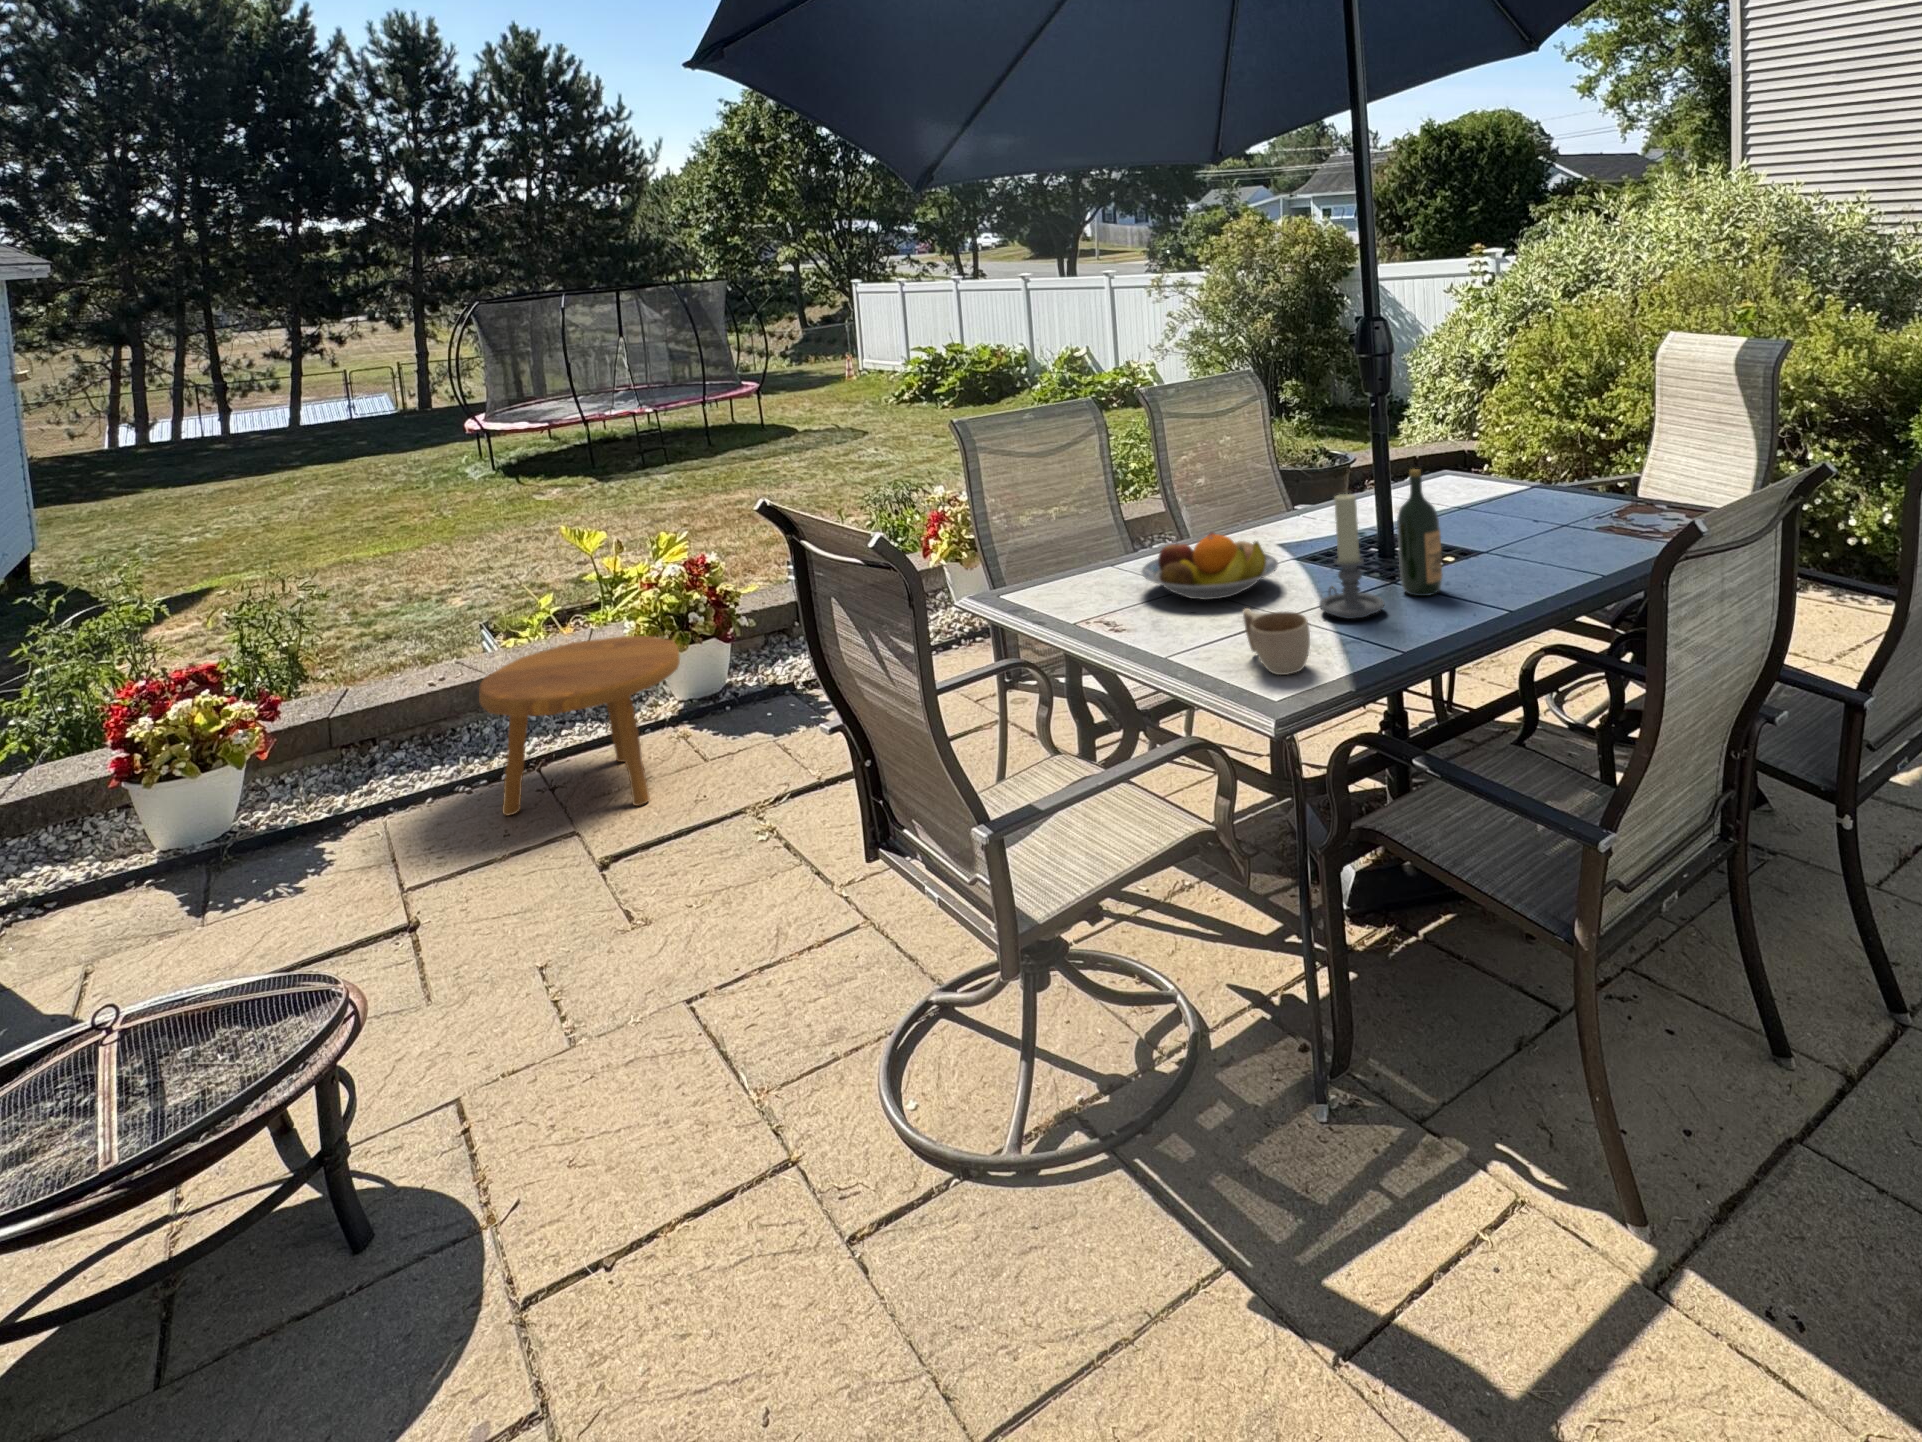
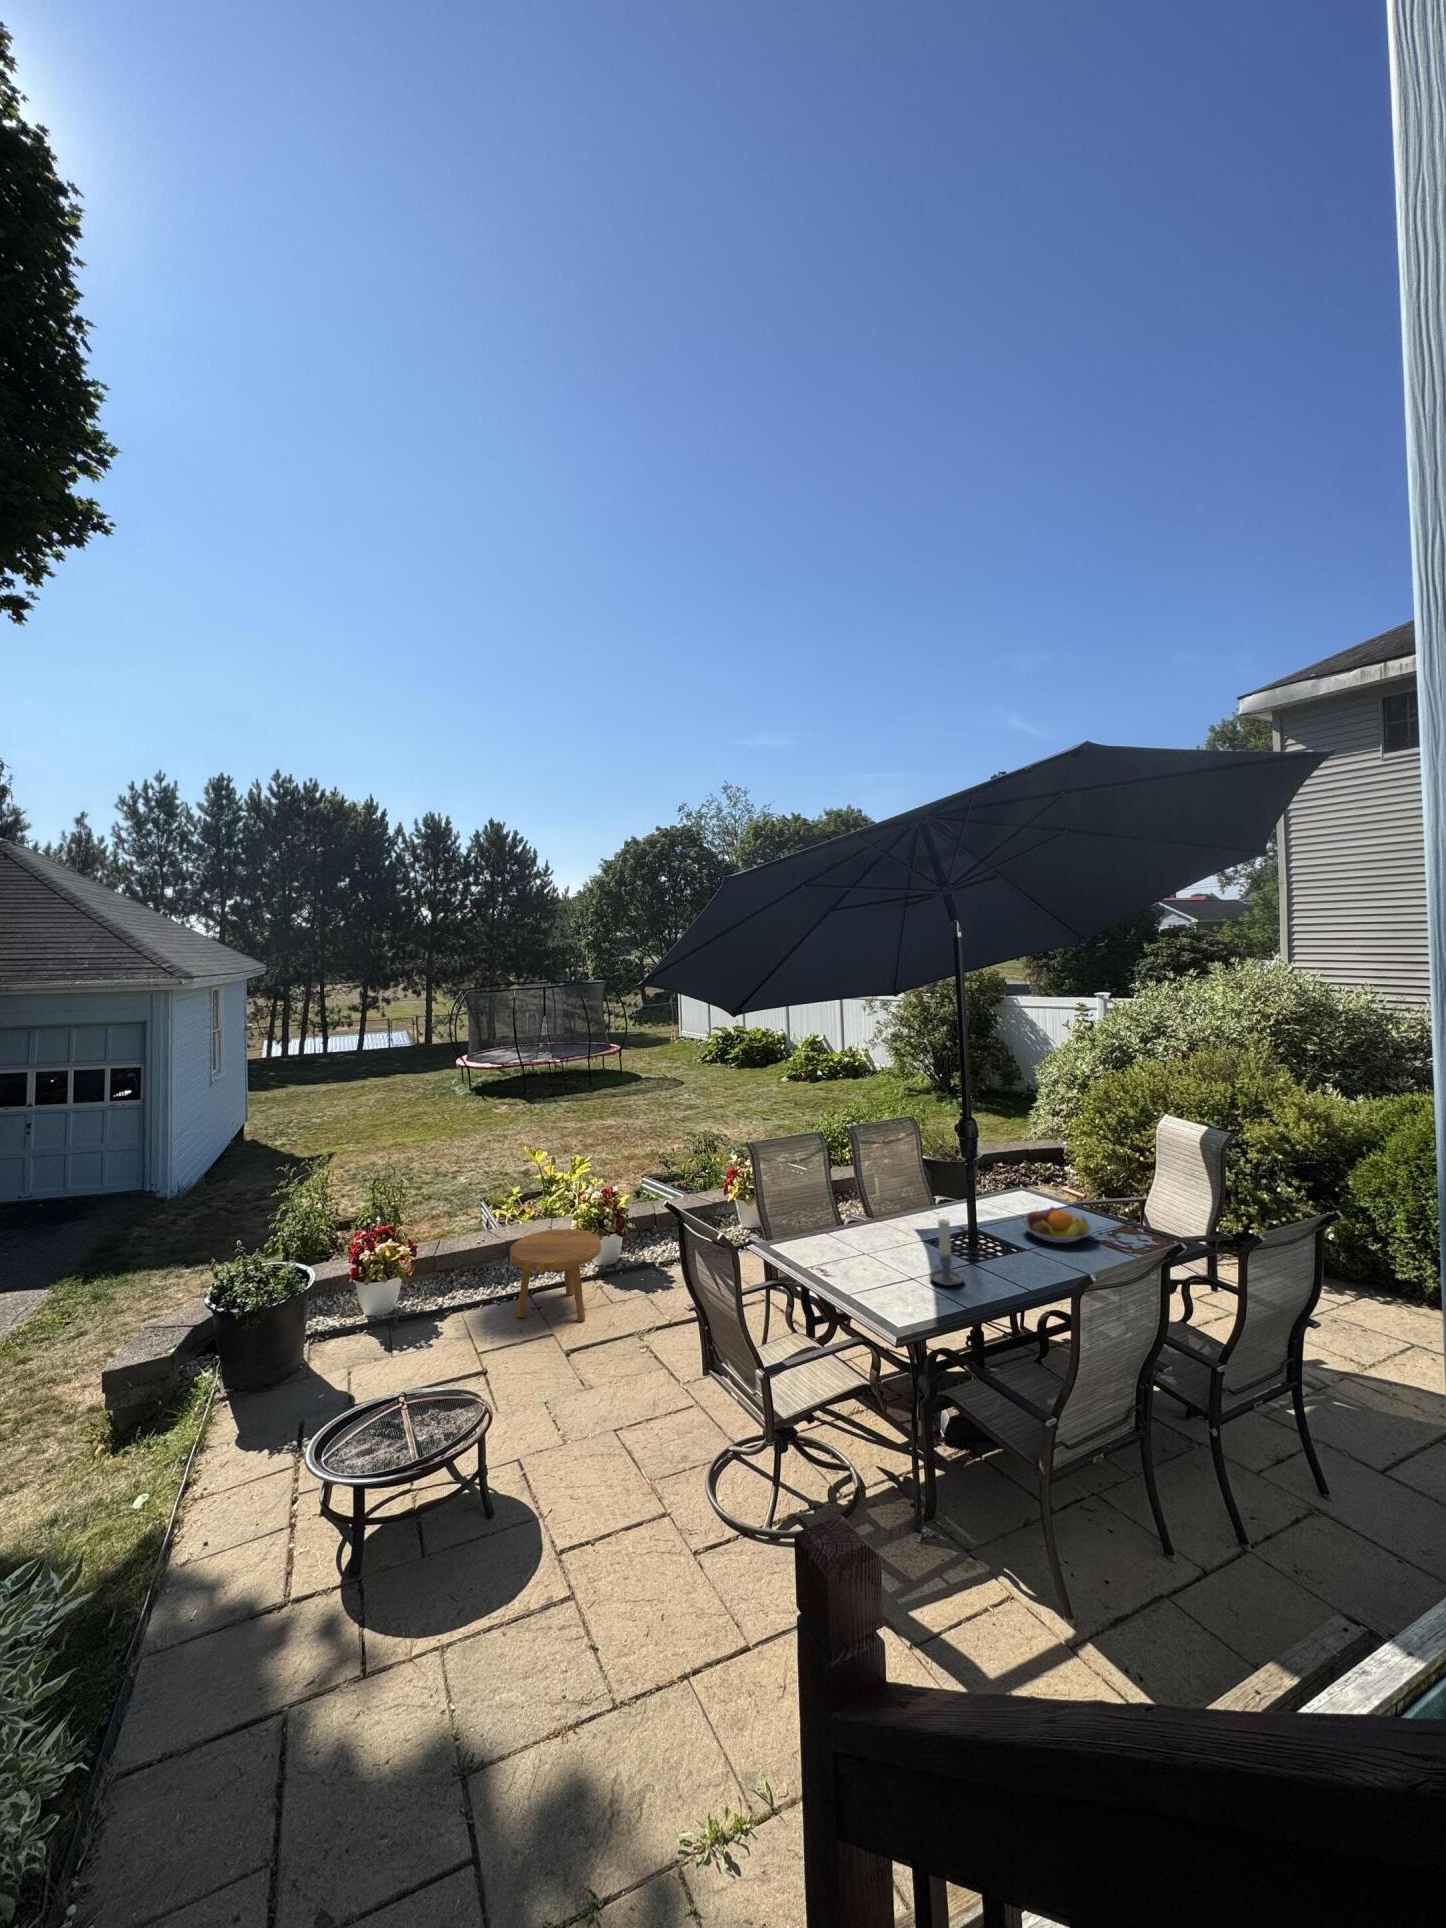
wine bottle: present [1397,469,1442,596] -> none [974,1207,998,1276]
fruit bowl: present [1142,532,1278,600] -> present [1020,1207,1093,1243]
cup: present [1243,608,1310,675] -> none [887,1277,919,1316]

